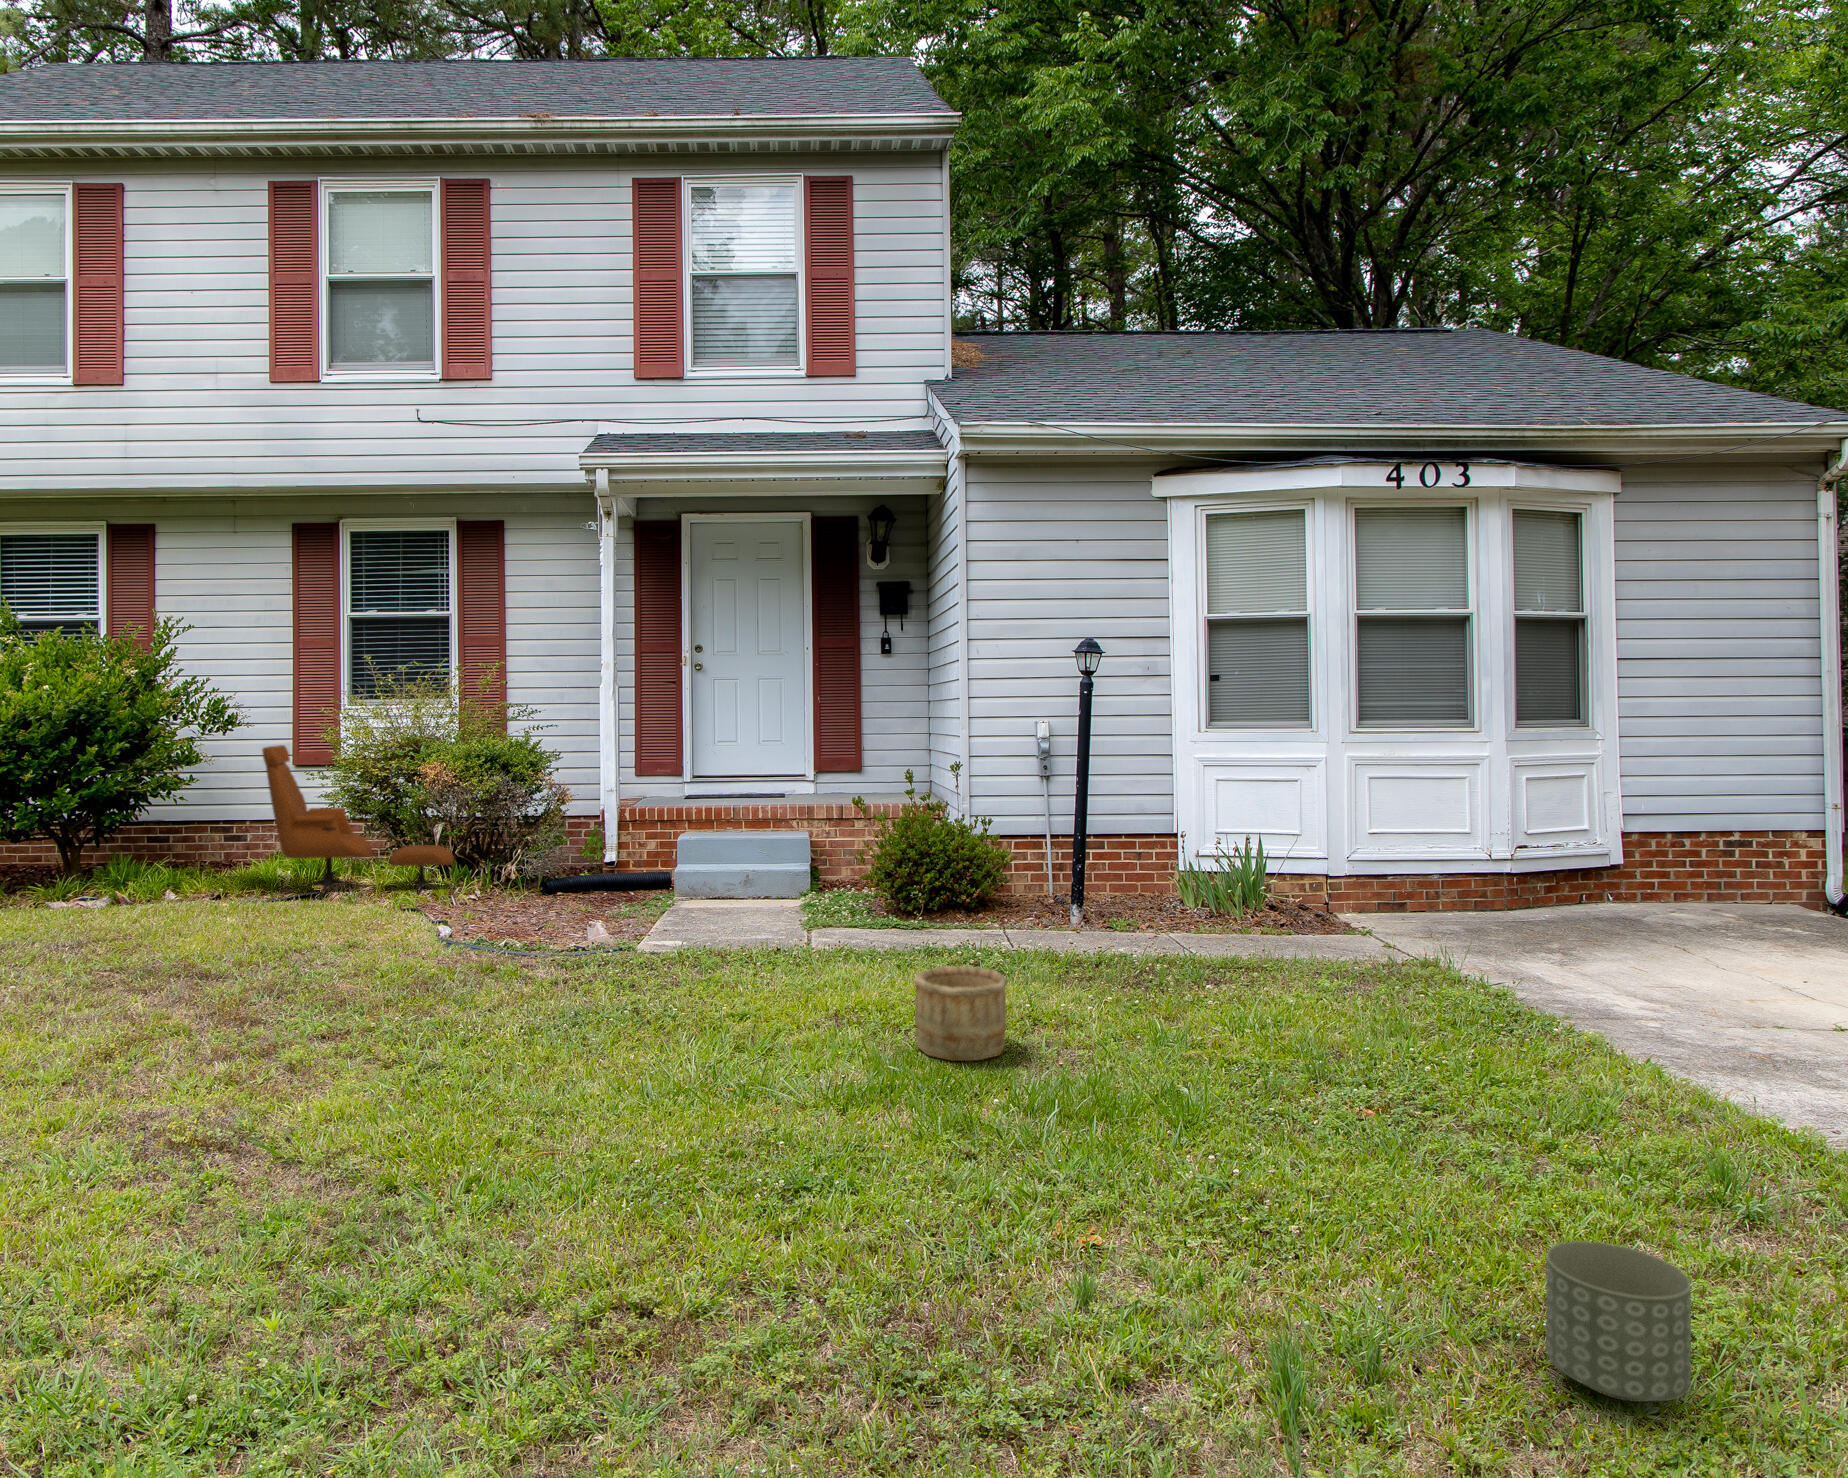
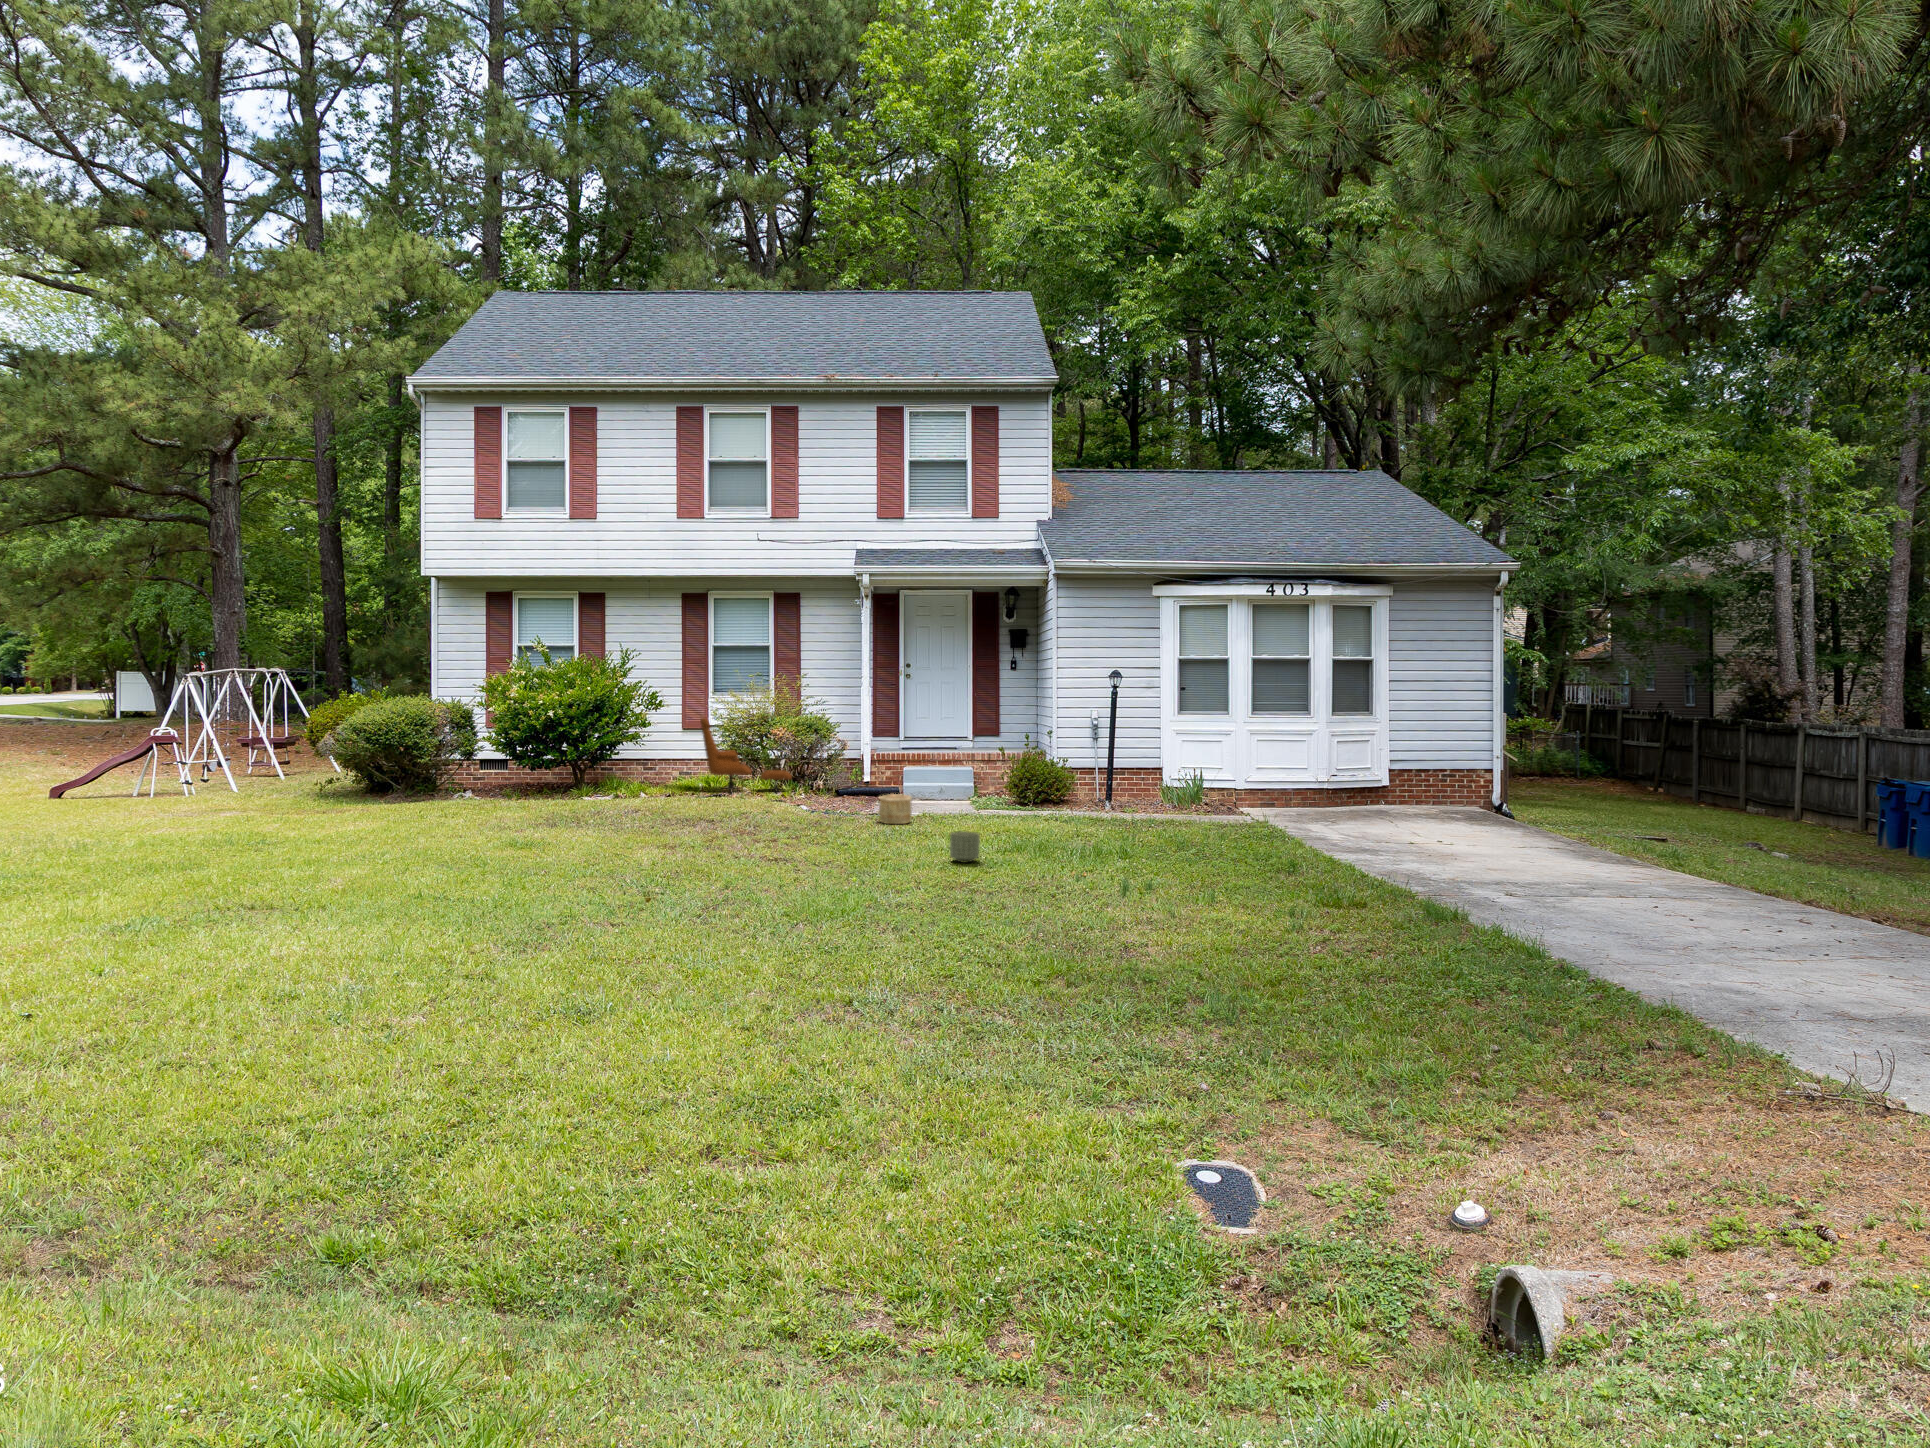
wooden bucket: present [913,966,1008,1061] -> present [879,794,912,824]
planter: present [1546,1241,1691,1402] -> present [950,831,980,863]

